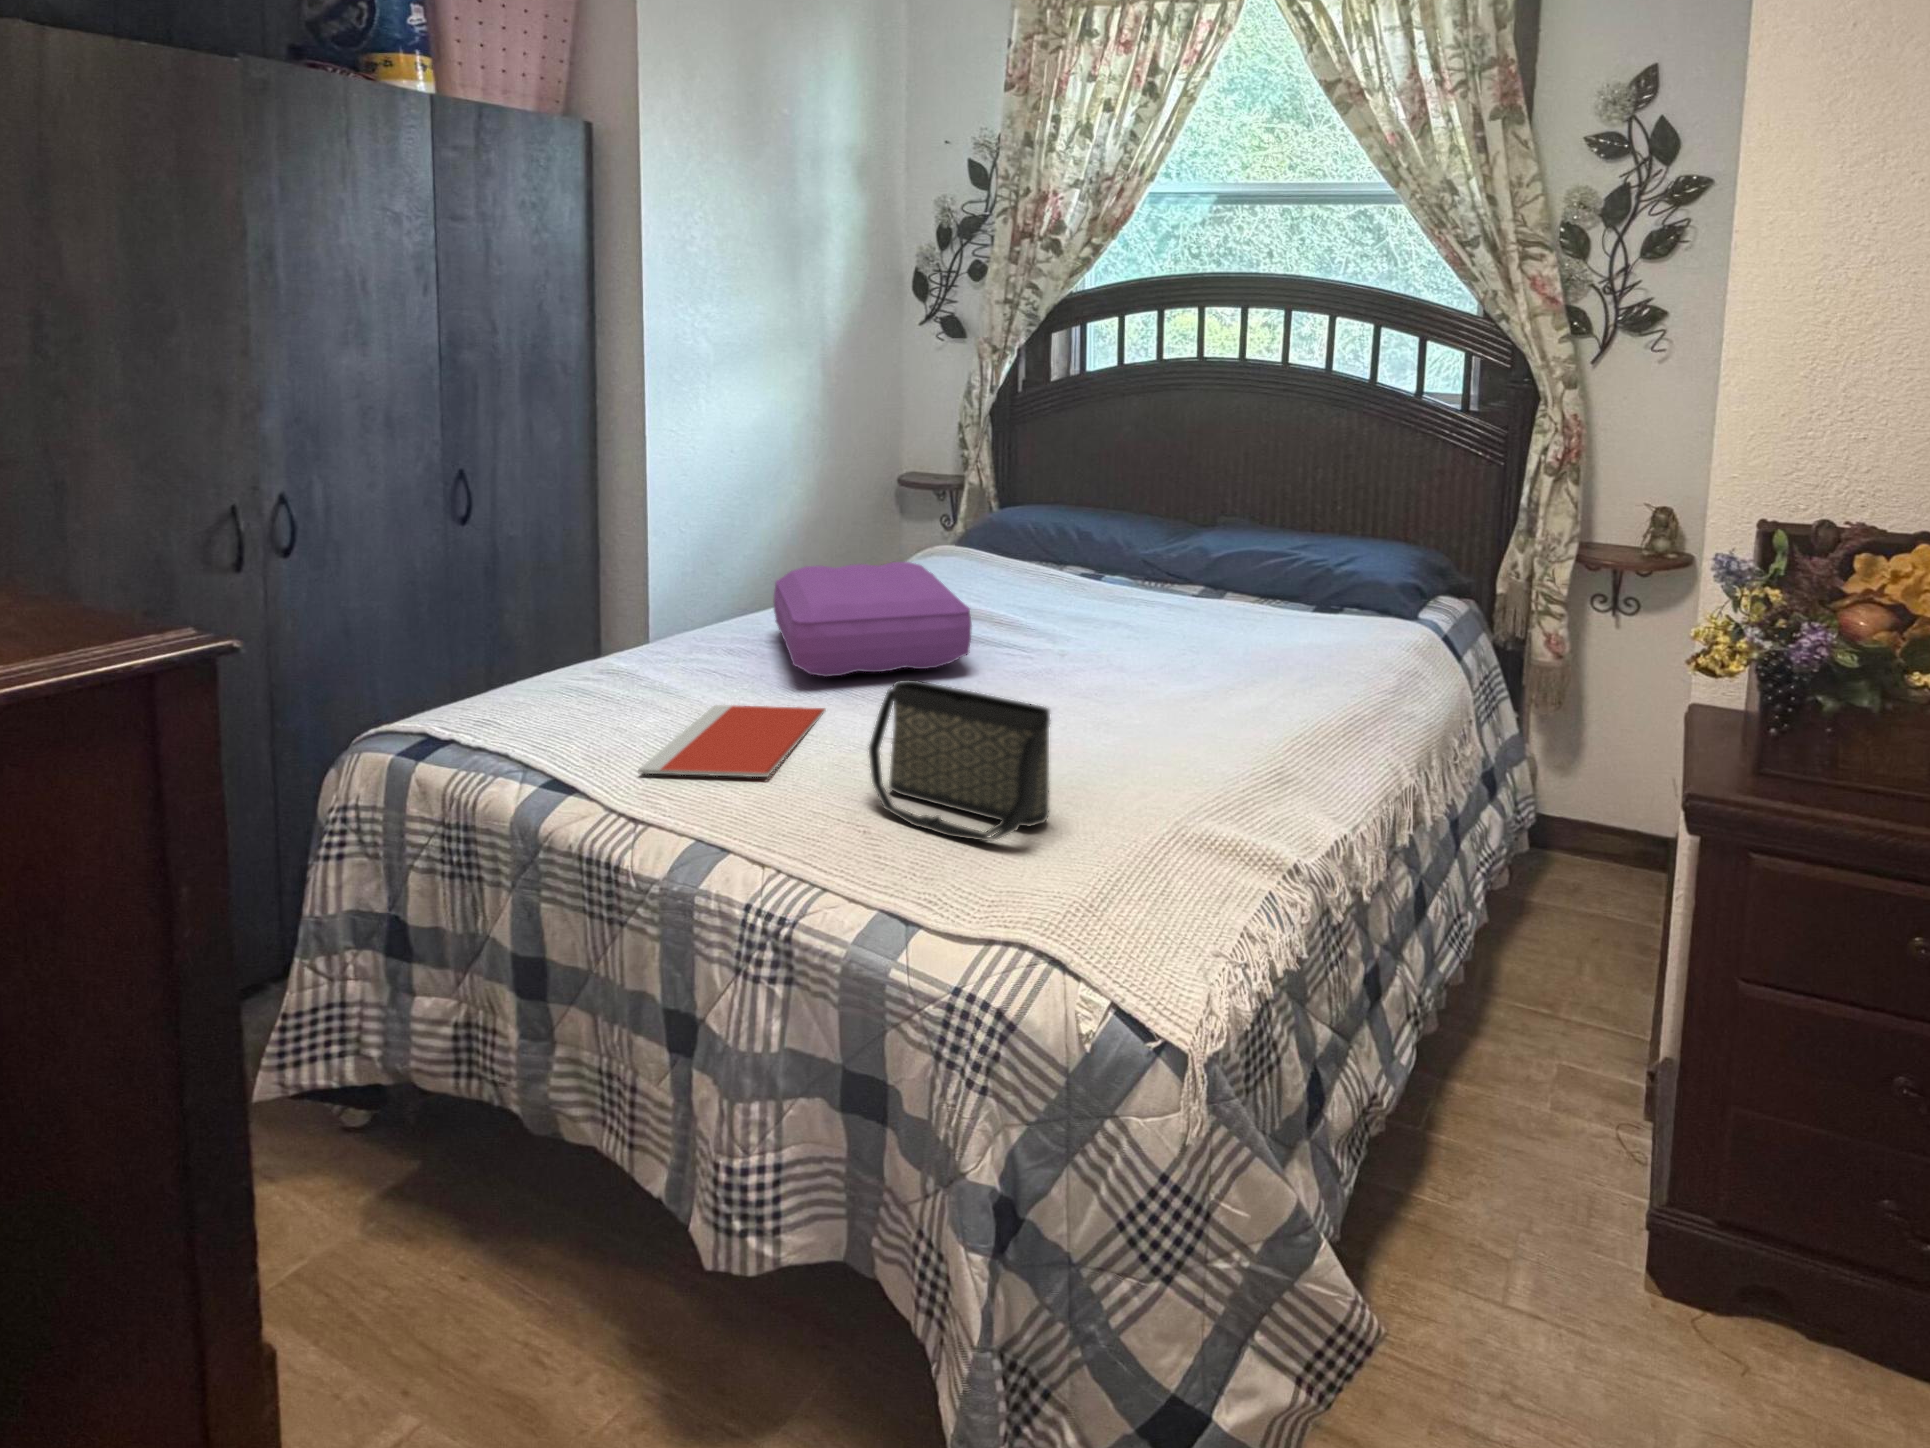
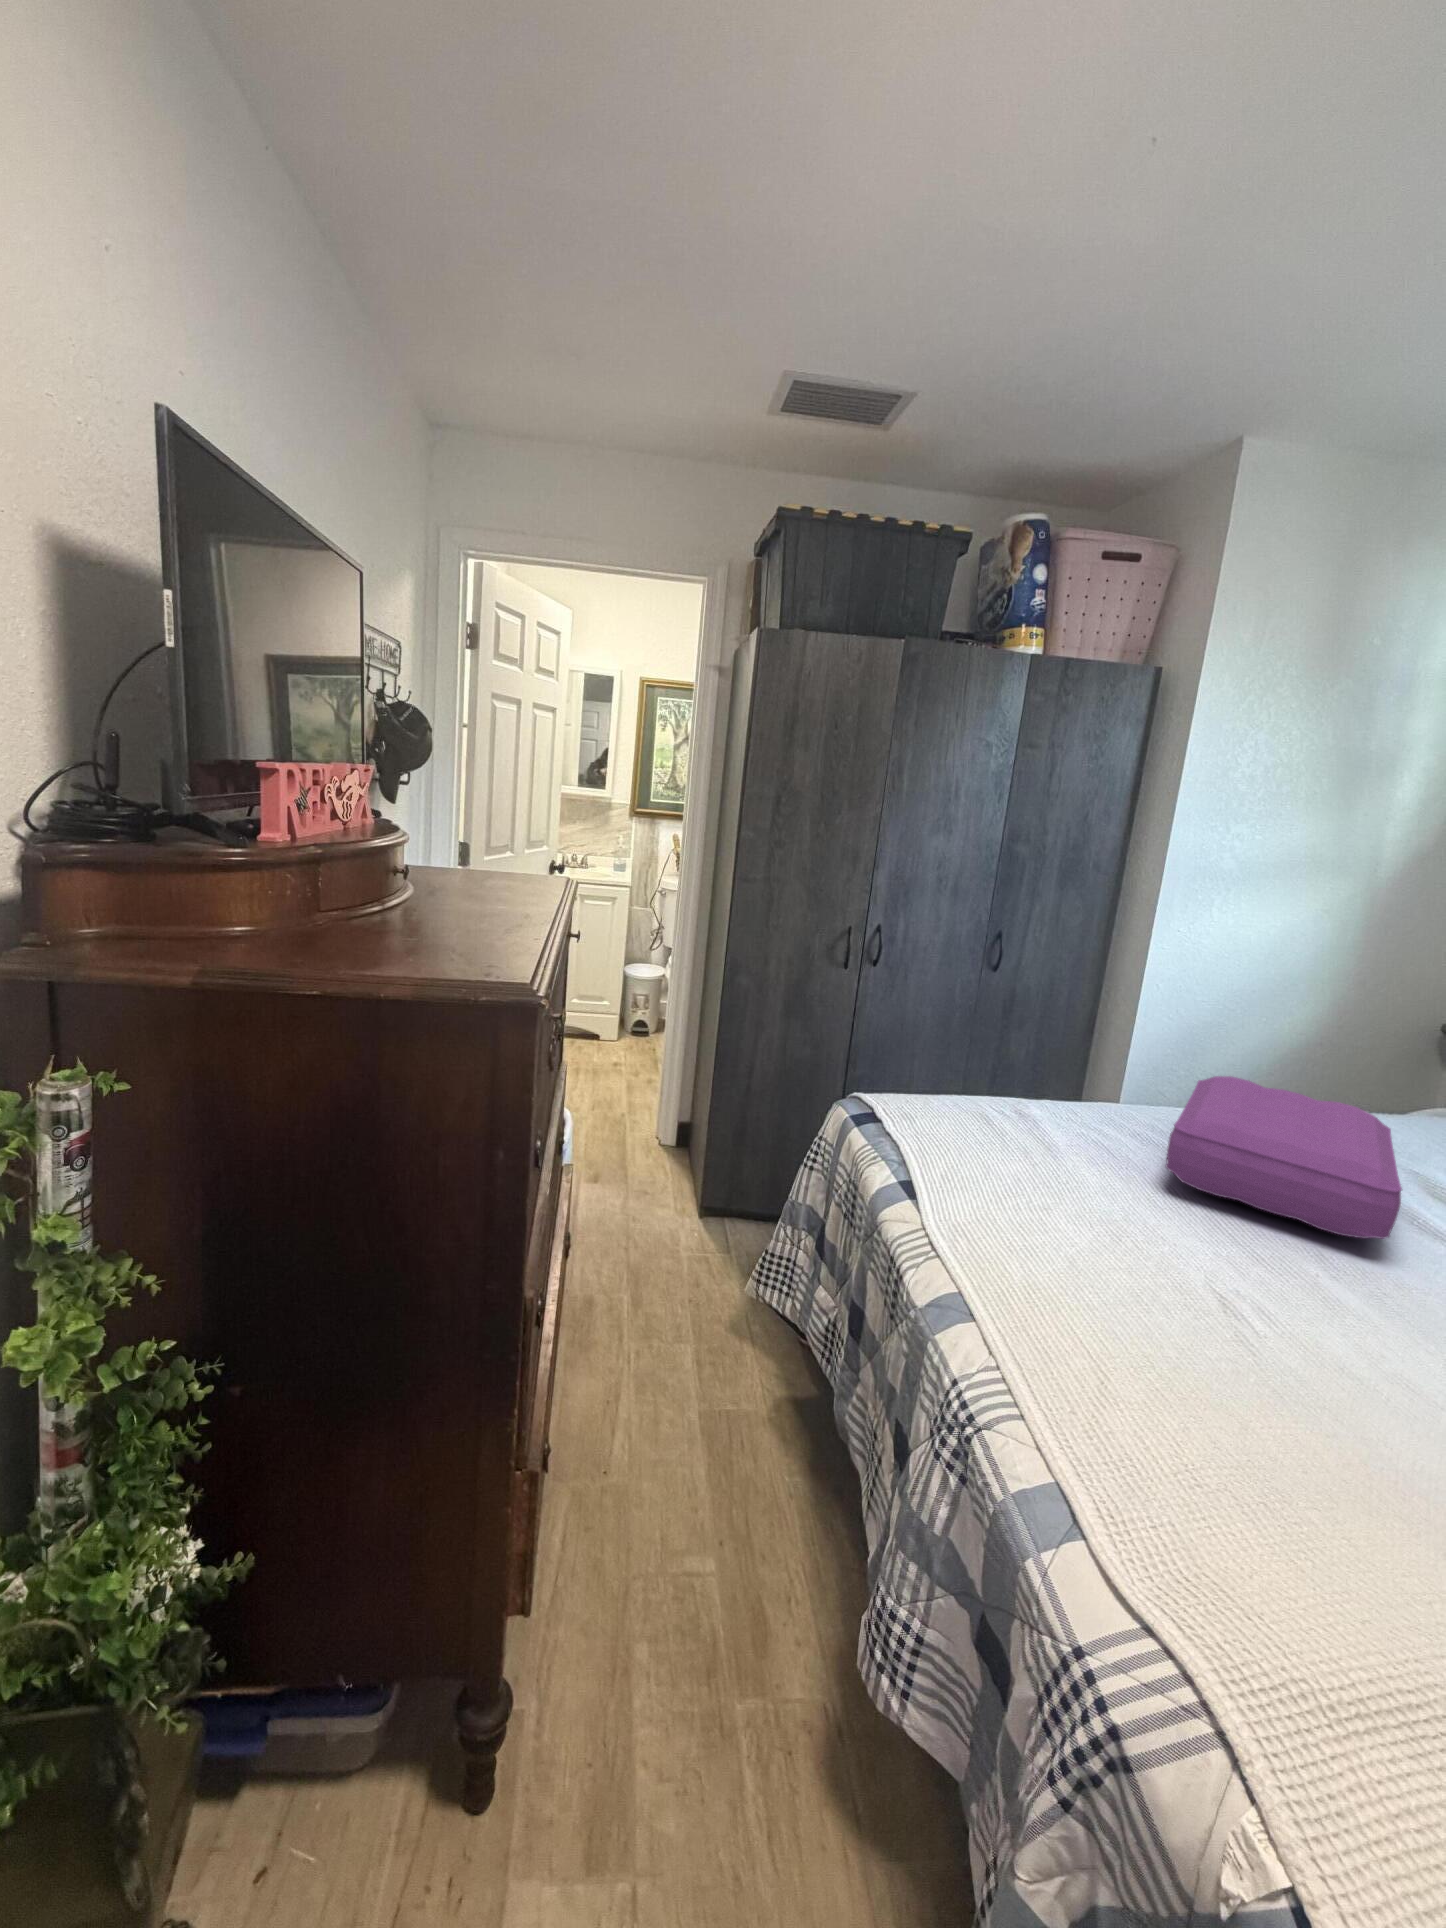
handbag: present [869,680,1051,841] -> none [1136,1241,1380,1525]
notebook: present [638,705,825,777] -> none [963,1172,1176,1265]

